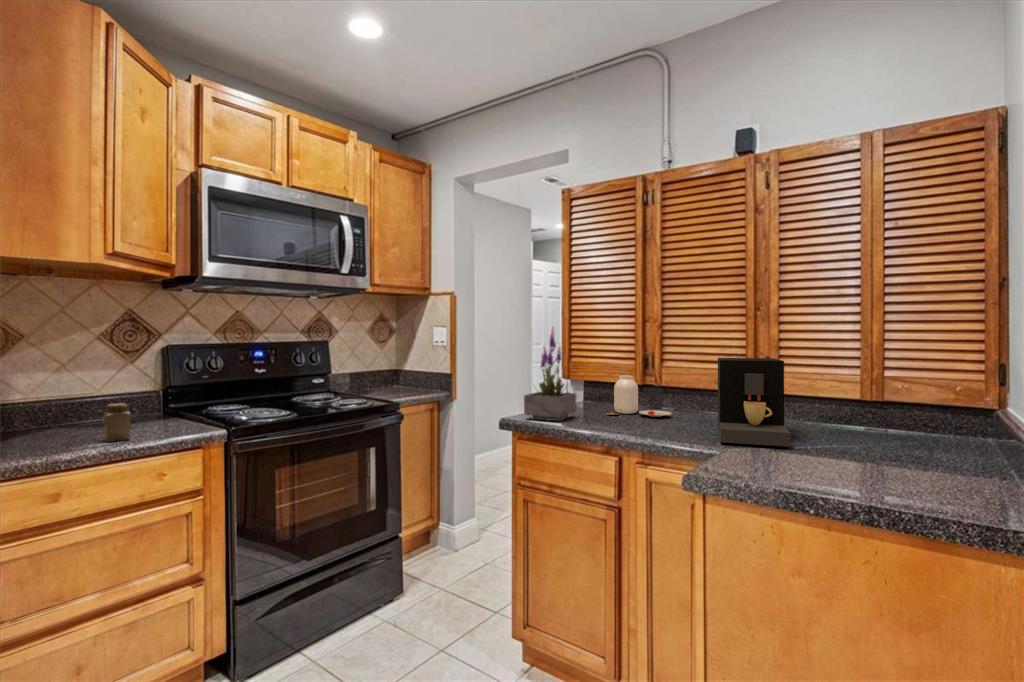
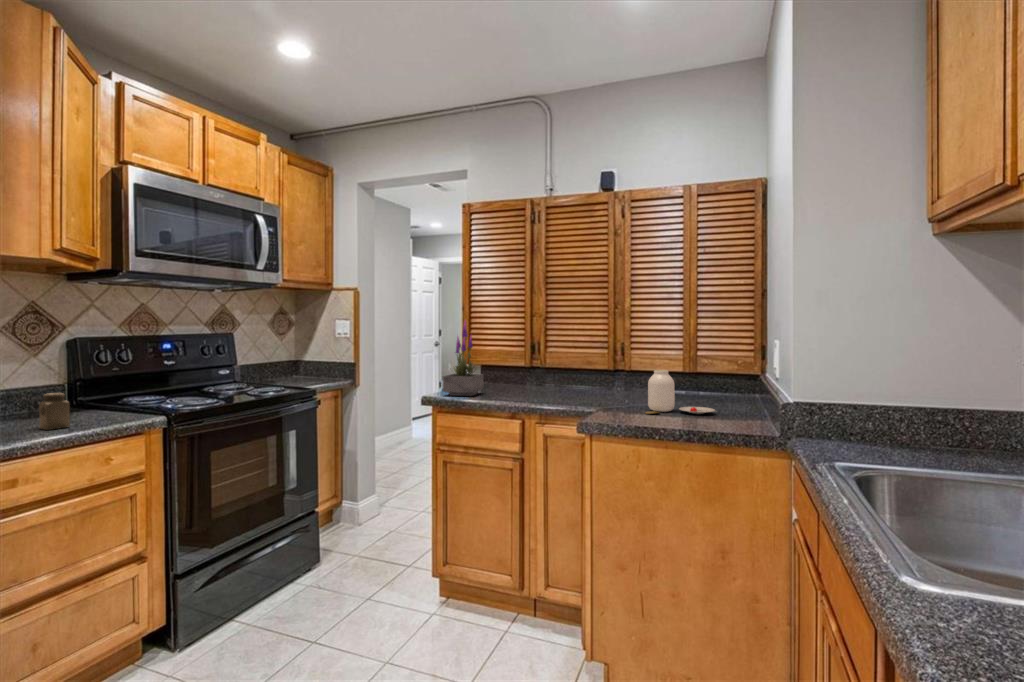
coffee maker: present [718,358,791,447] -> none [590,344,640,403]
jar: present [606,375,672,417] -> present [646,370,715,414]

